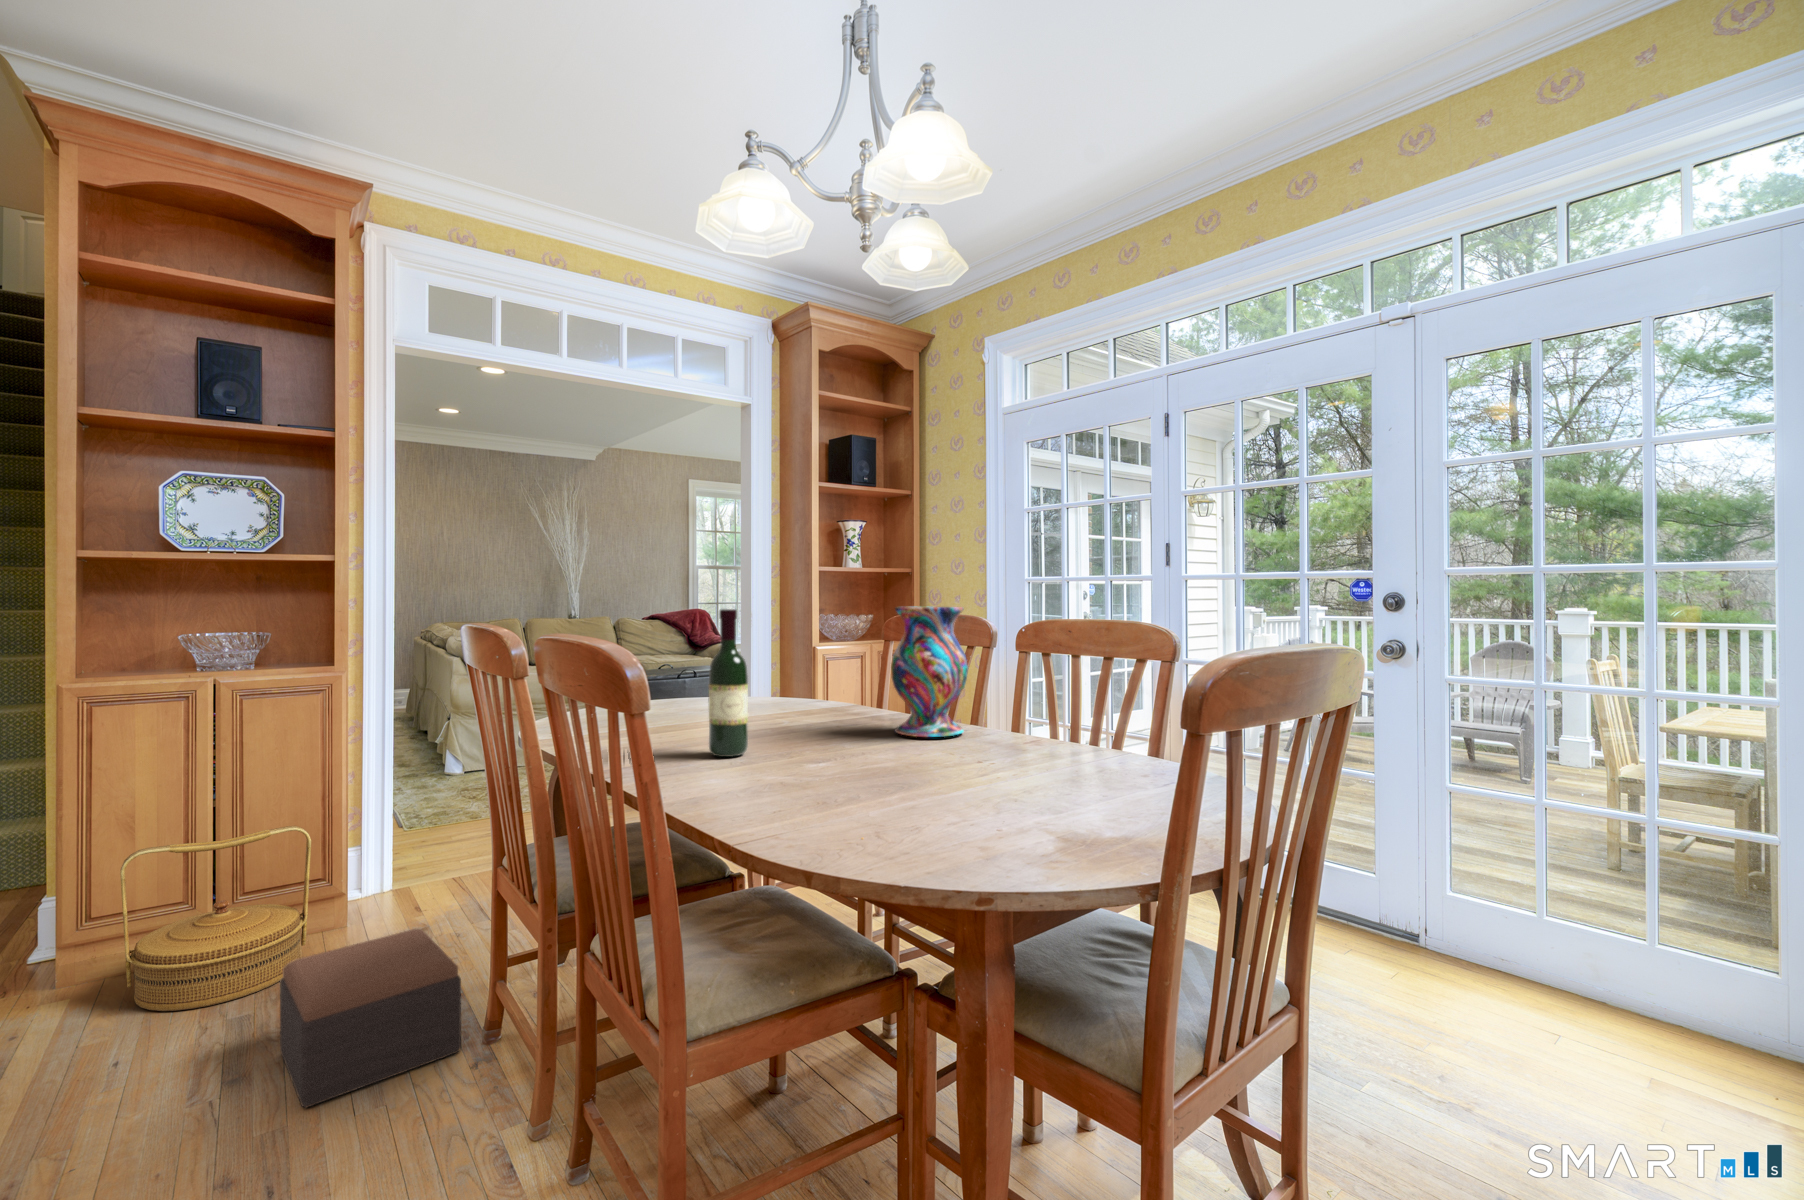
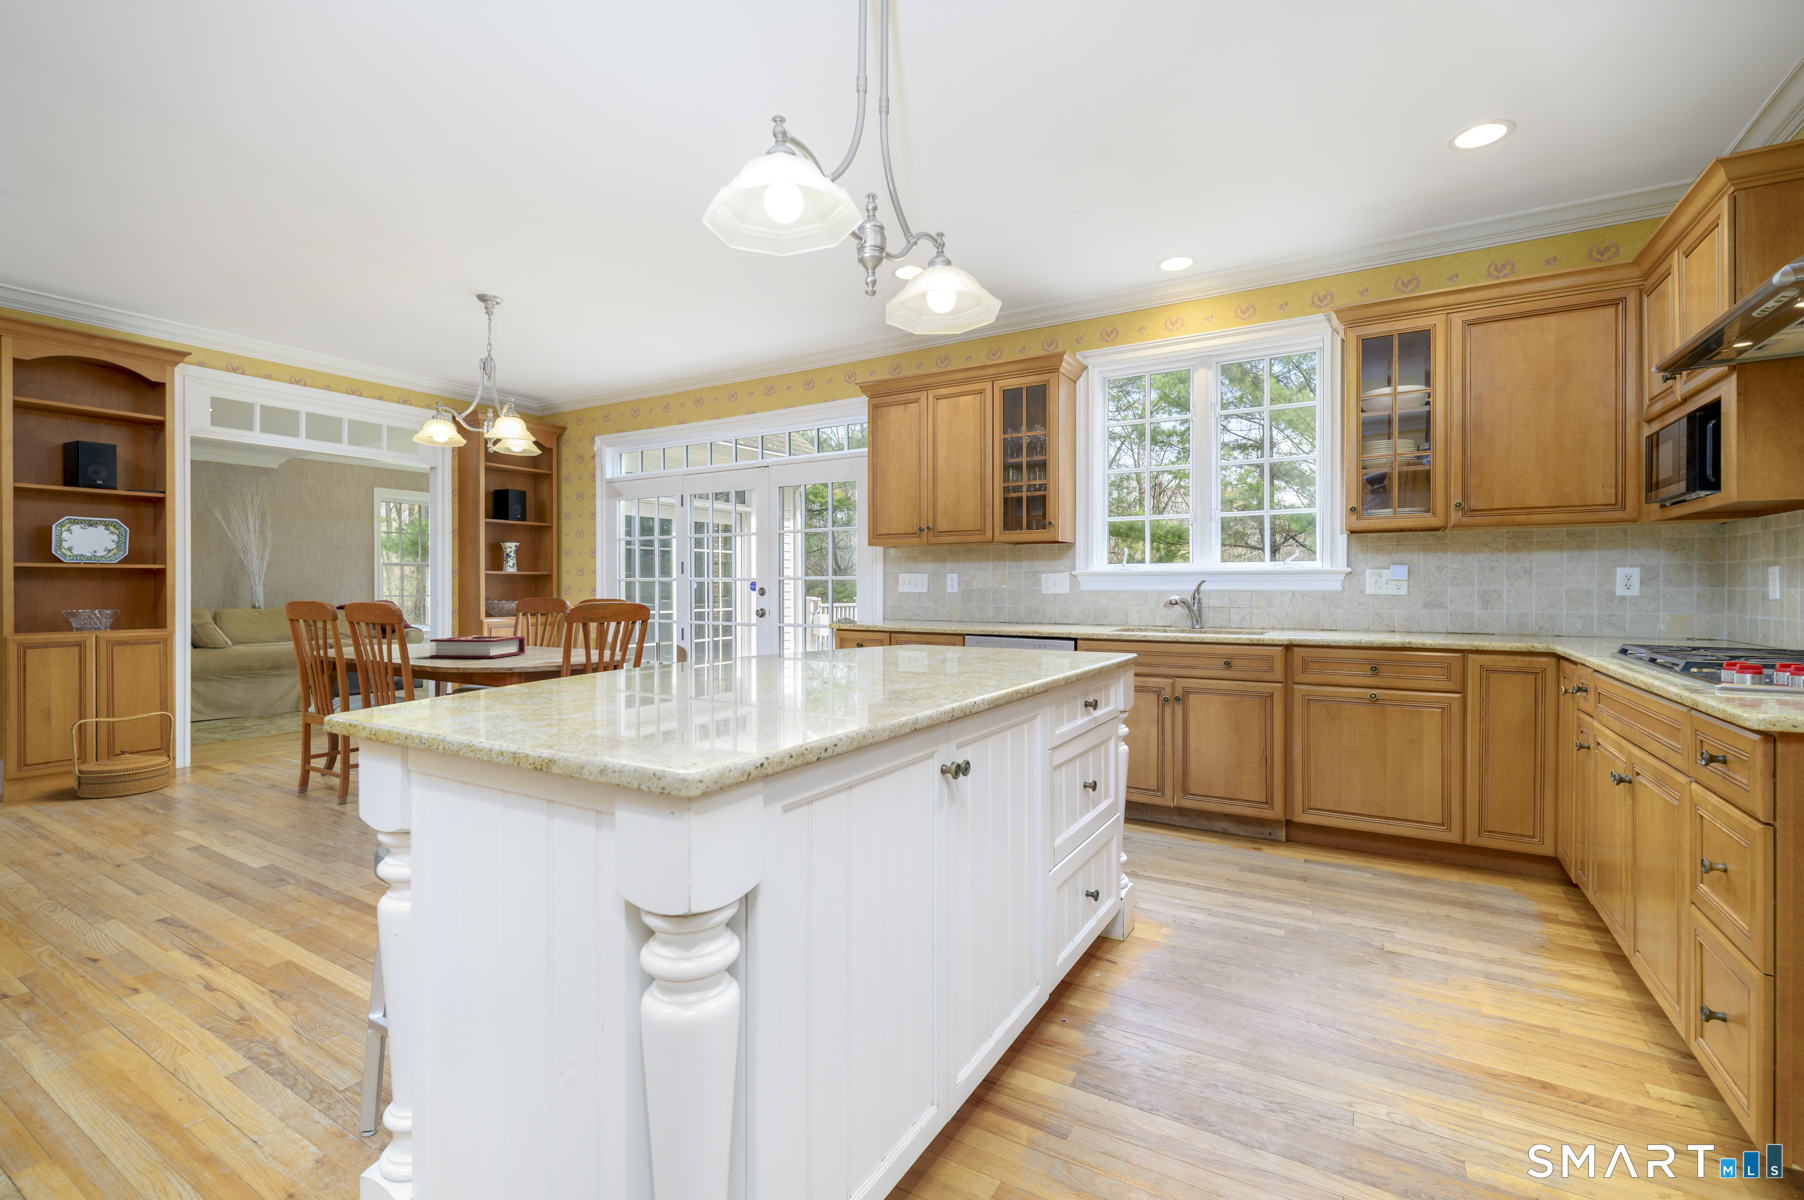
vase: present [891,607,968,737] -> none [507,593,543,646]
wine bottle: present [709,609,748,757] -> none [422,594,440,652]
book: none [718,725,972,832] -> present [430,635,525,658]
footstool: present [280,929,461,1108] -> none [195,747,295,806]

